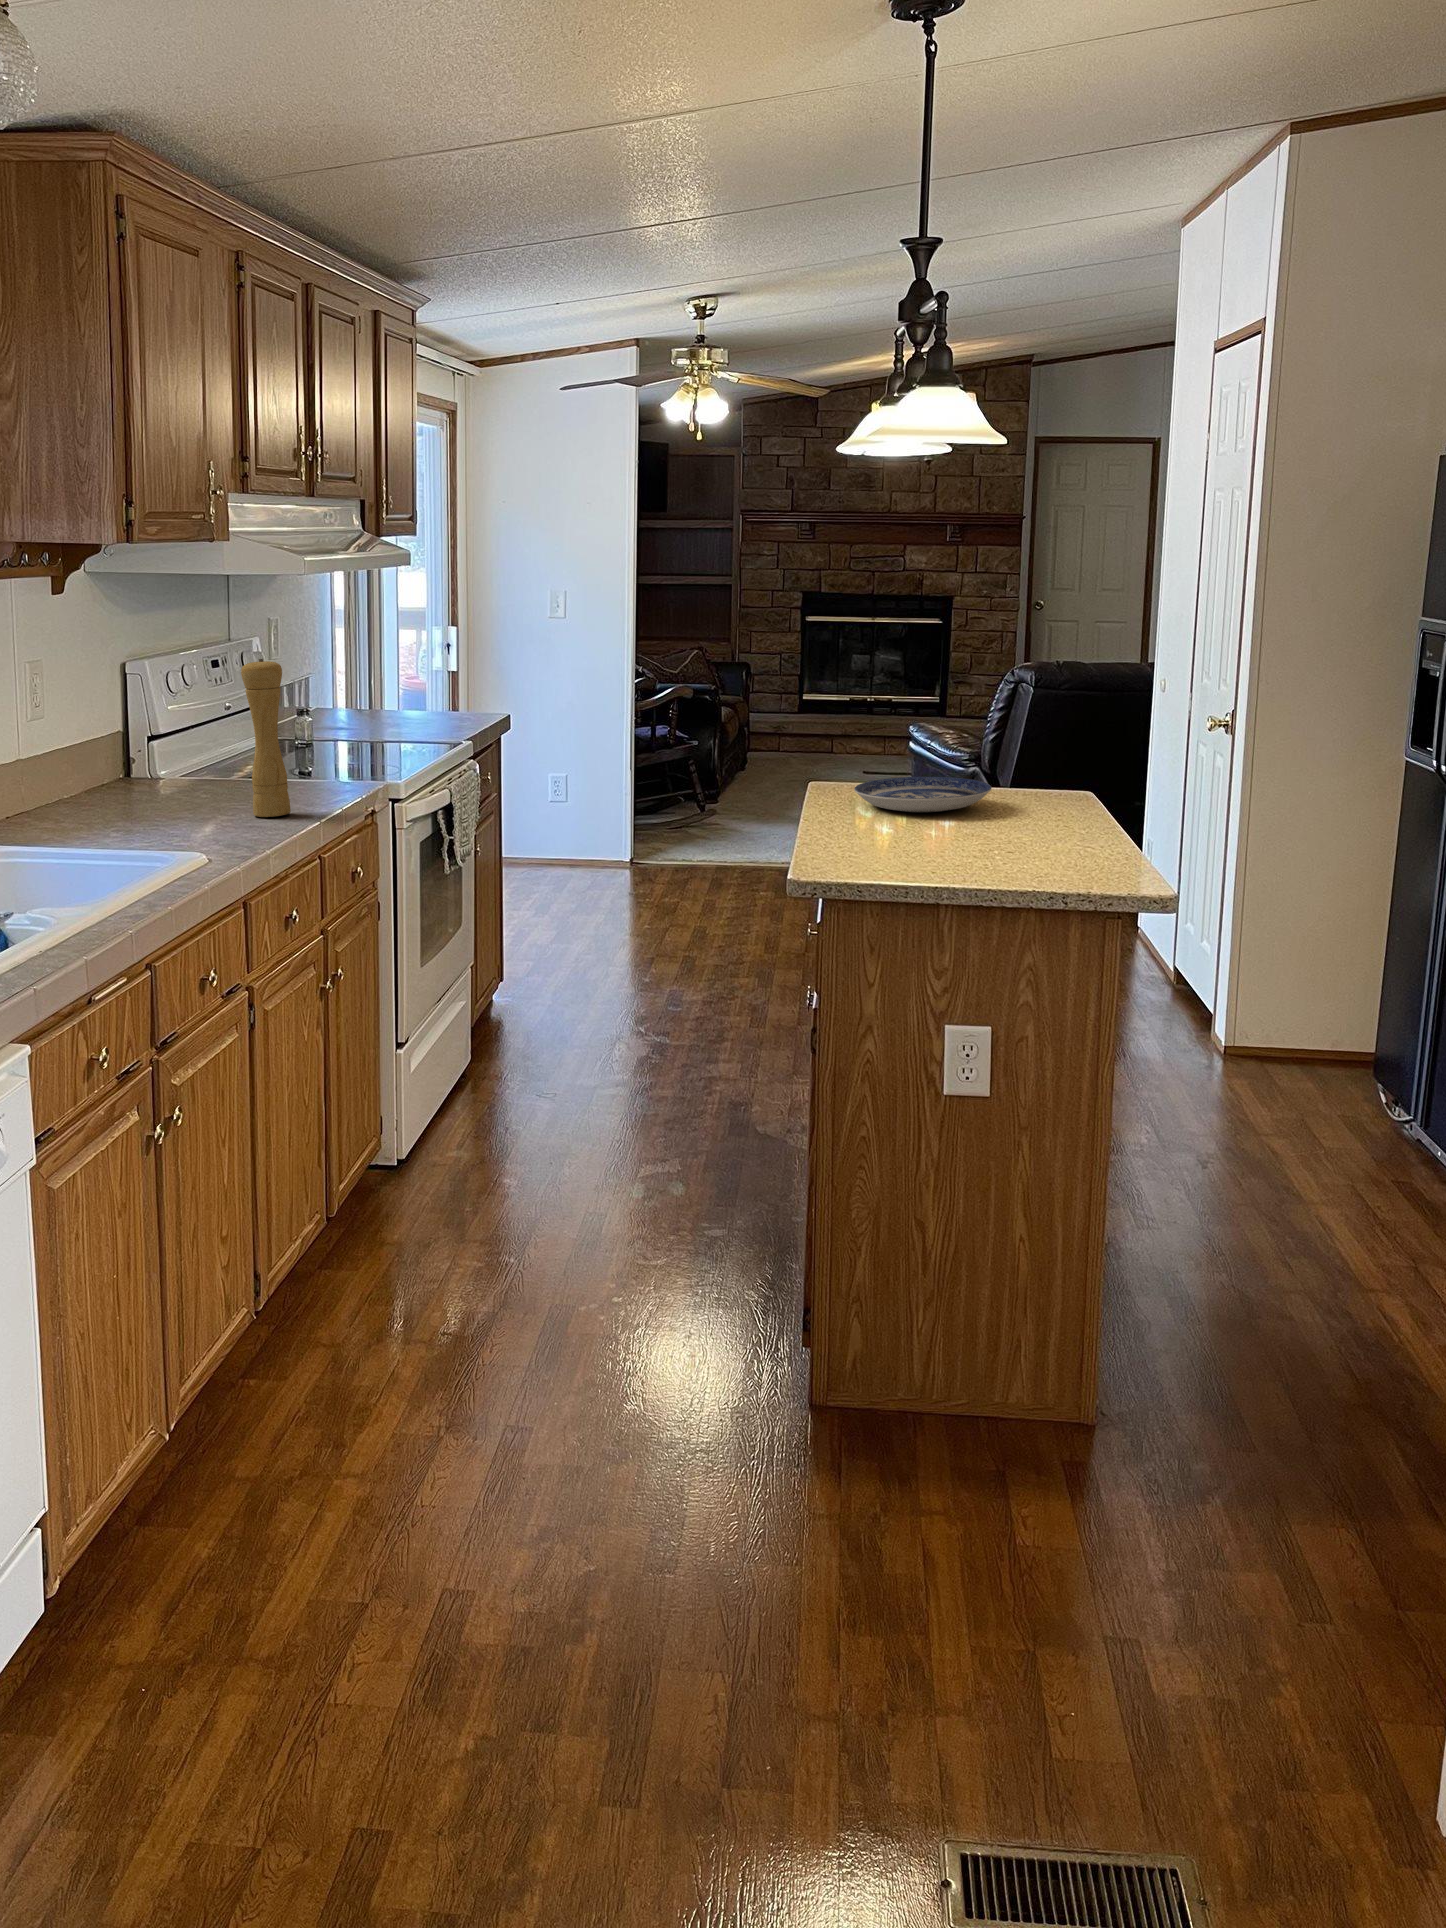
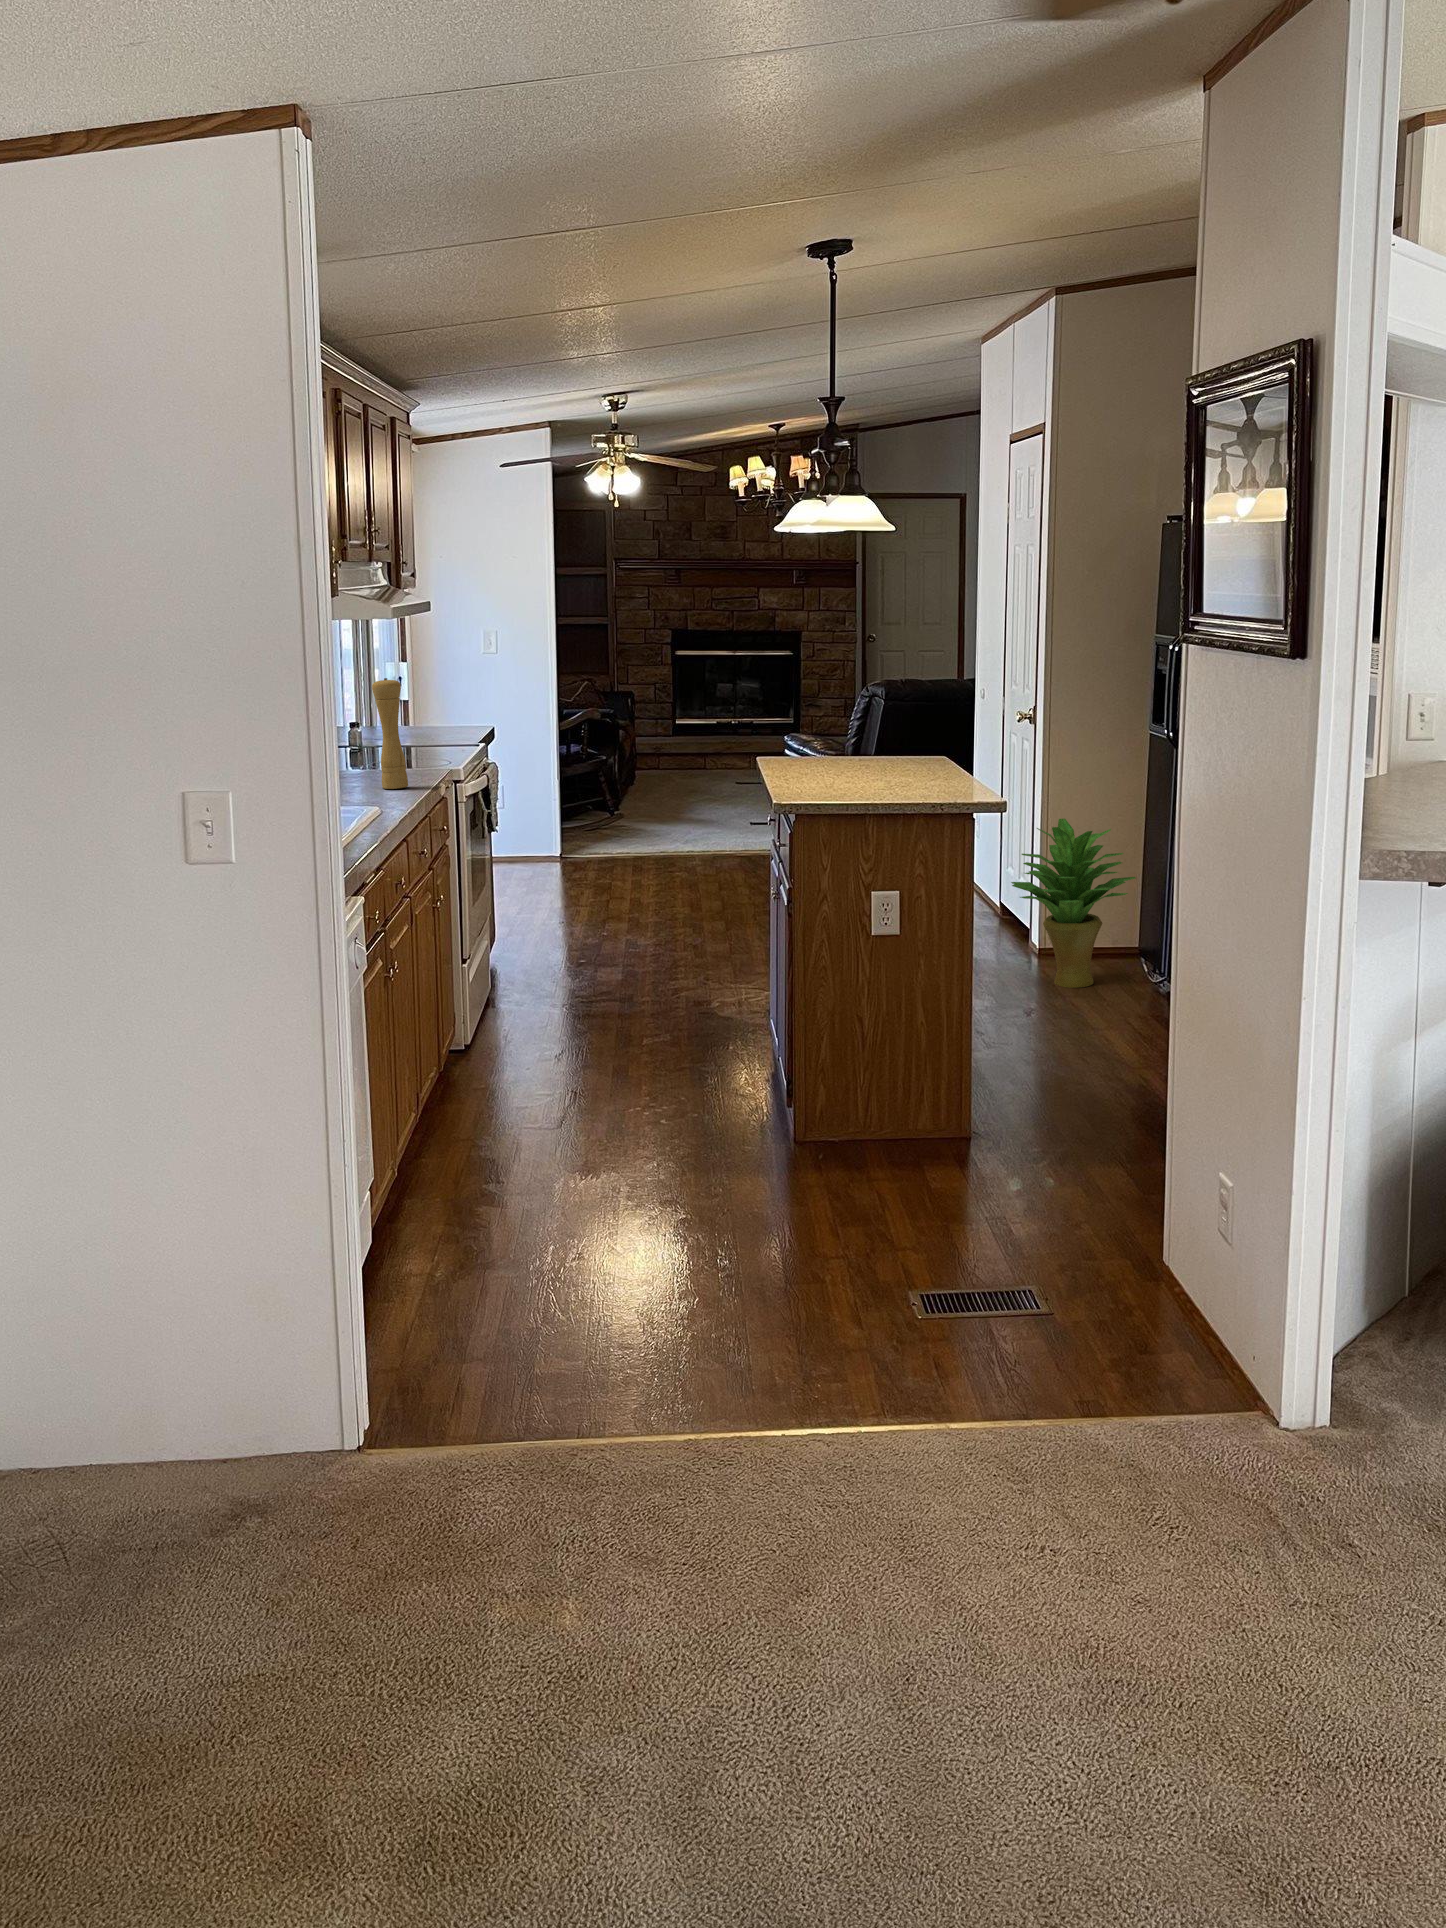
plate: present [854,777,992,812] -> none [794,749,884,769]
potted plant: none [1185,875,1377,1122] -> present [1011,819,1136,988]

